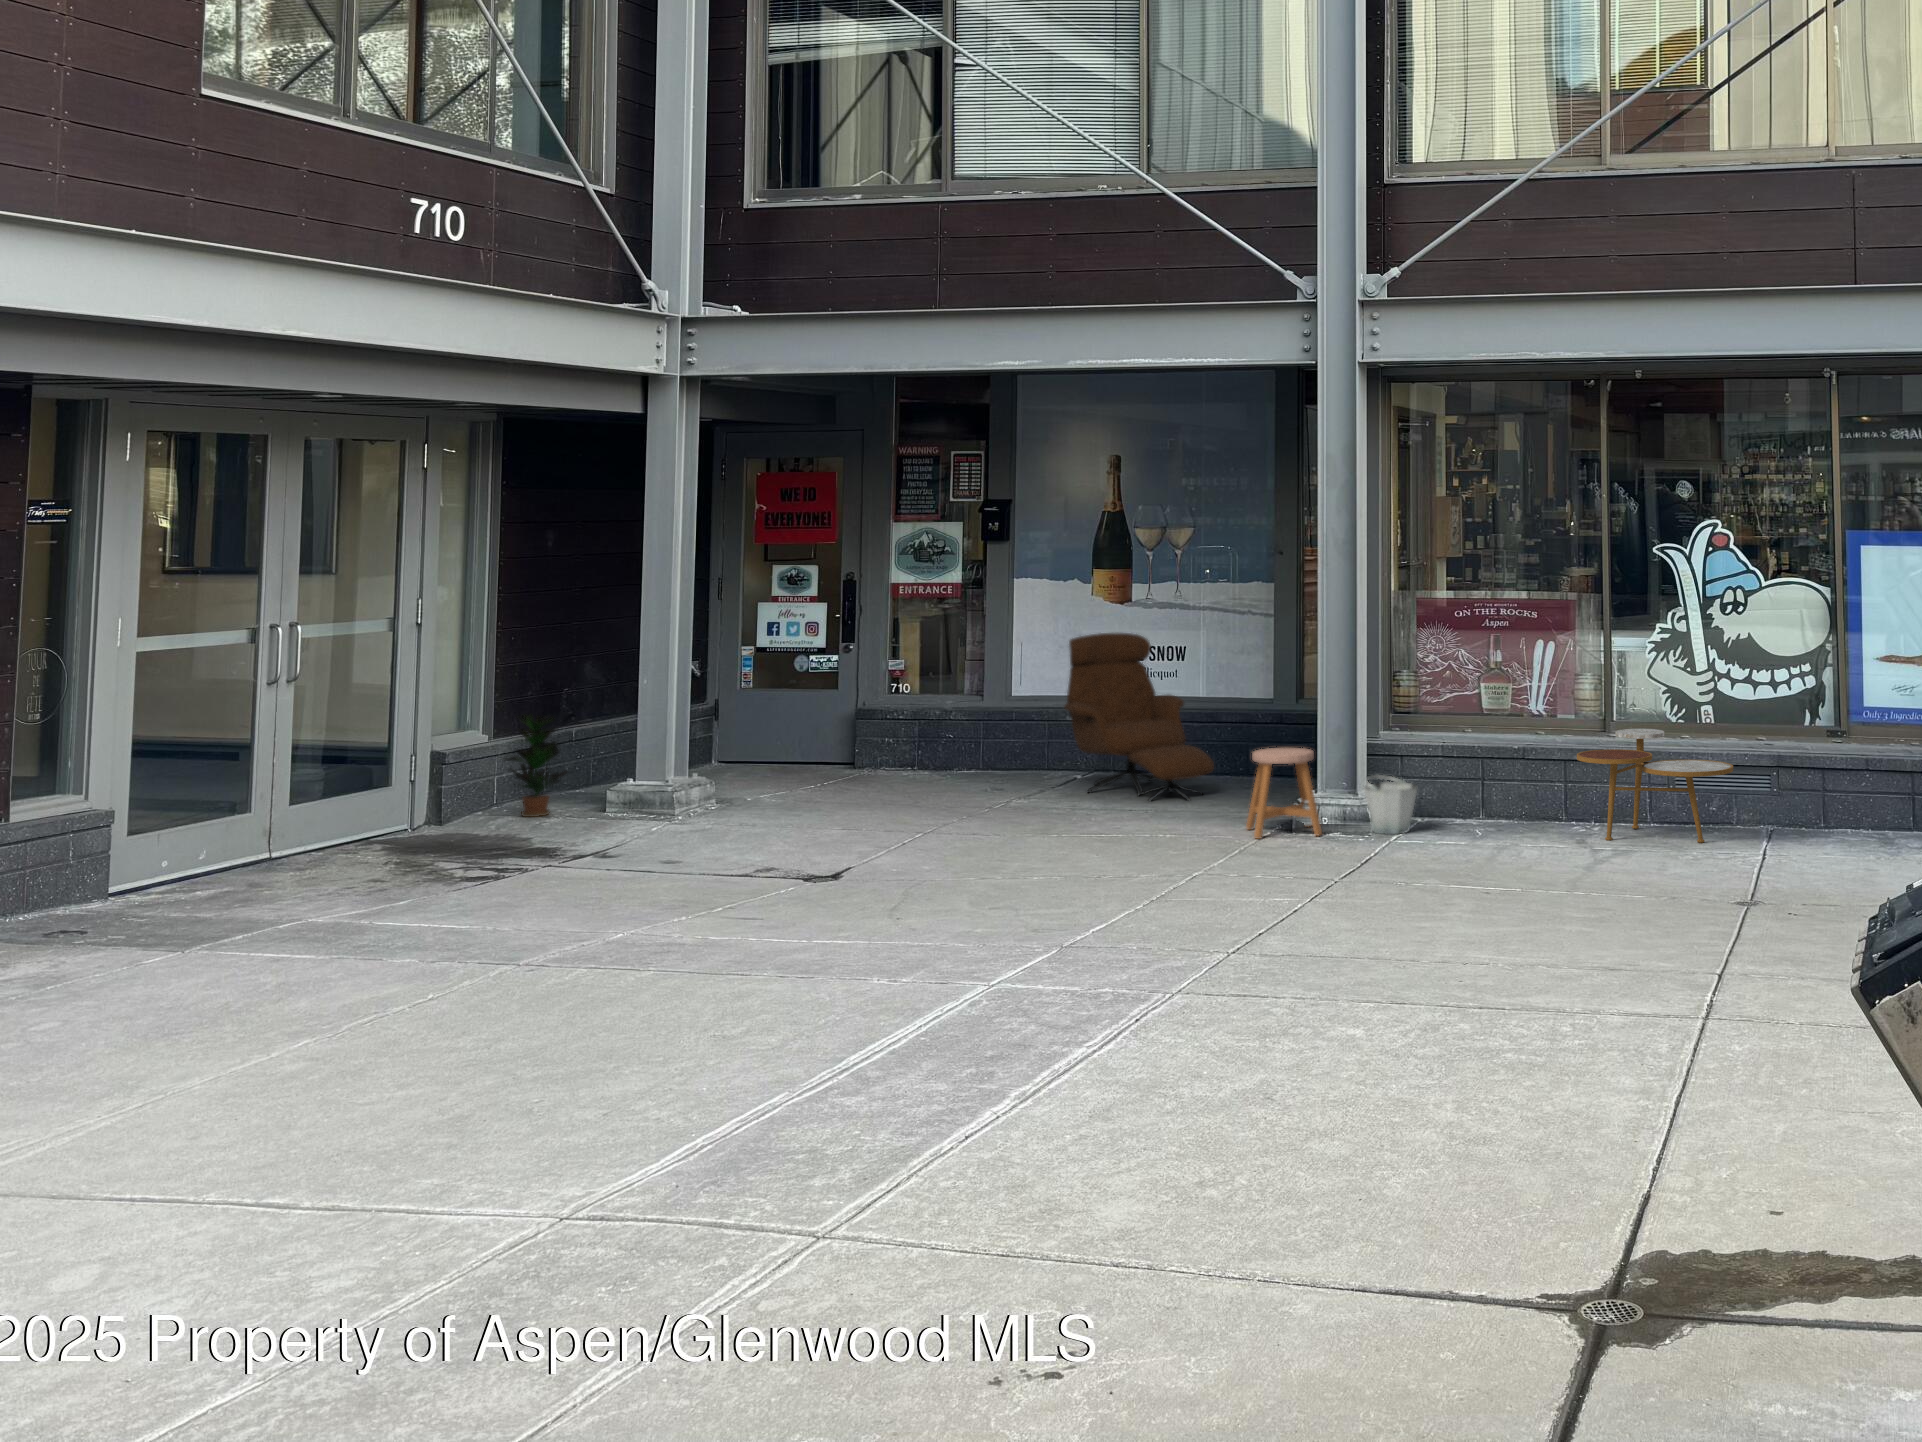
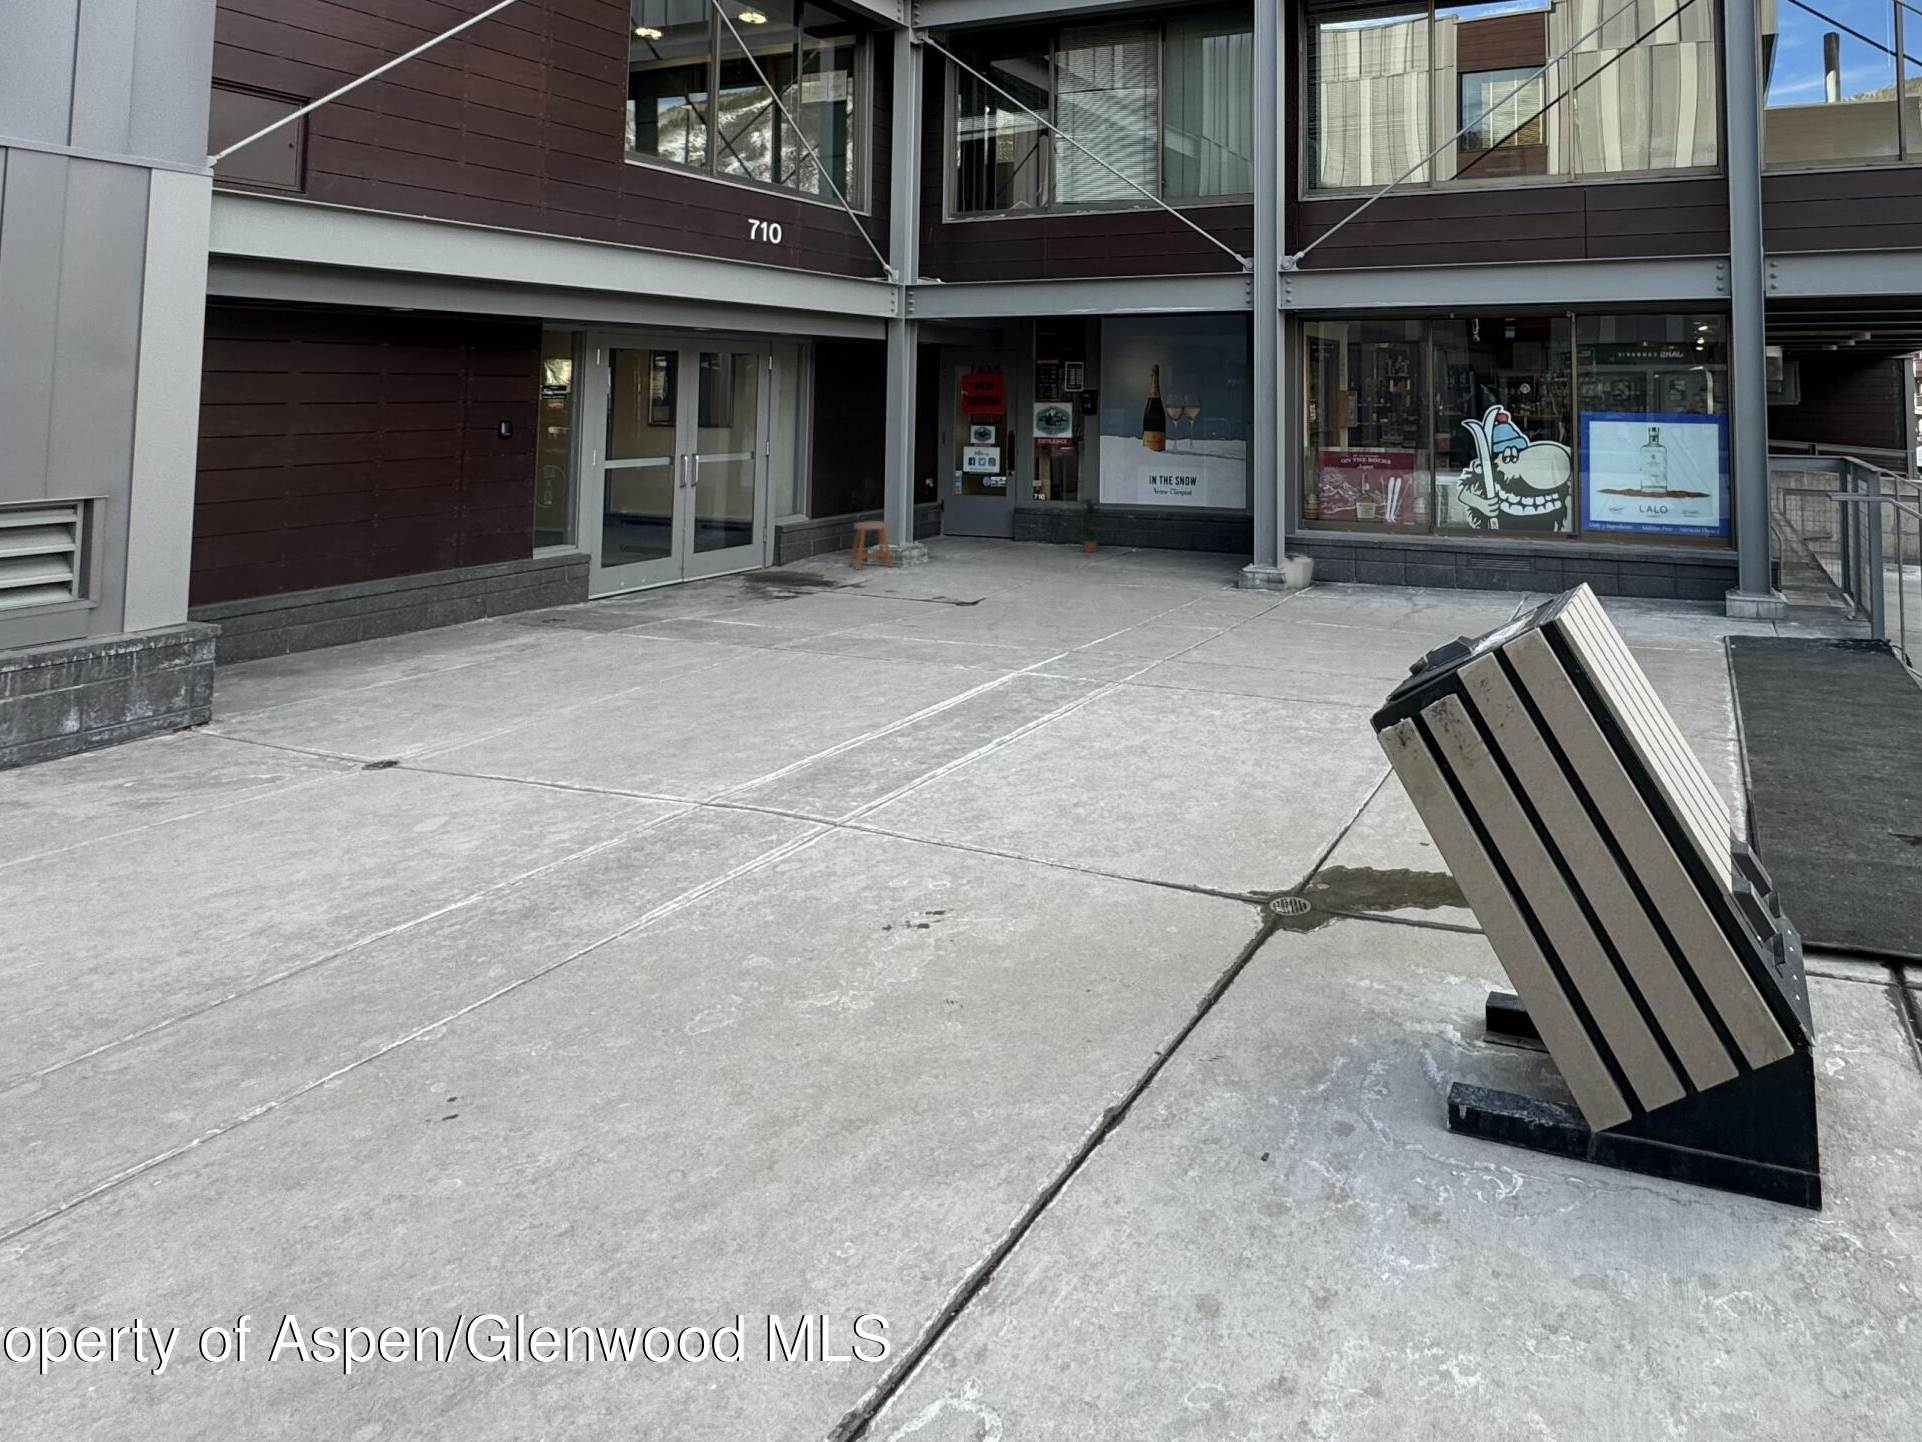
lounge chair: present [1064,633,1214,801] -> none [1124,467,1206,564]
potted plant: present [504,714,567,817] -> present [1075,499,1101,552]
side table: present [1577,729,1733,843] -> none [1407,529,1502,599]
stool: present [1246,748,1322,839] -> present [850,521,893,569]

